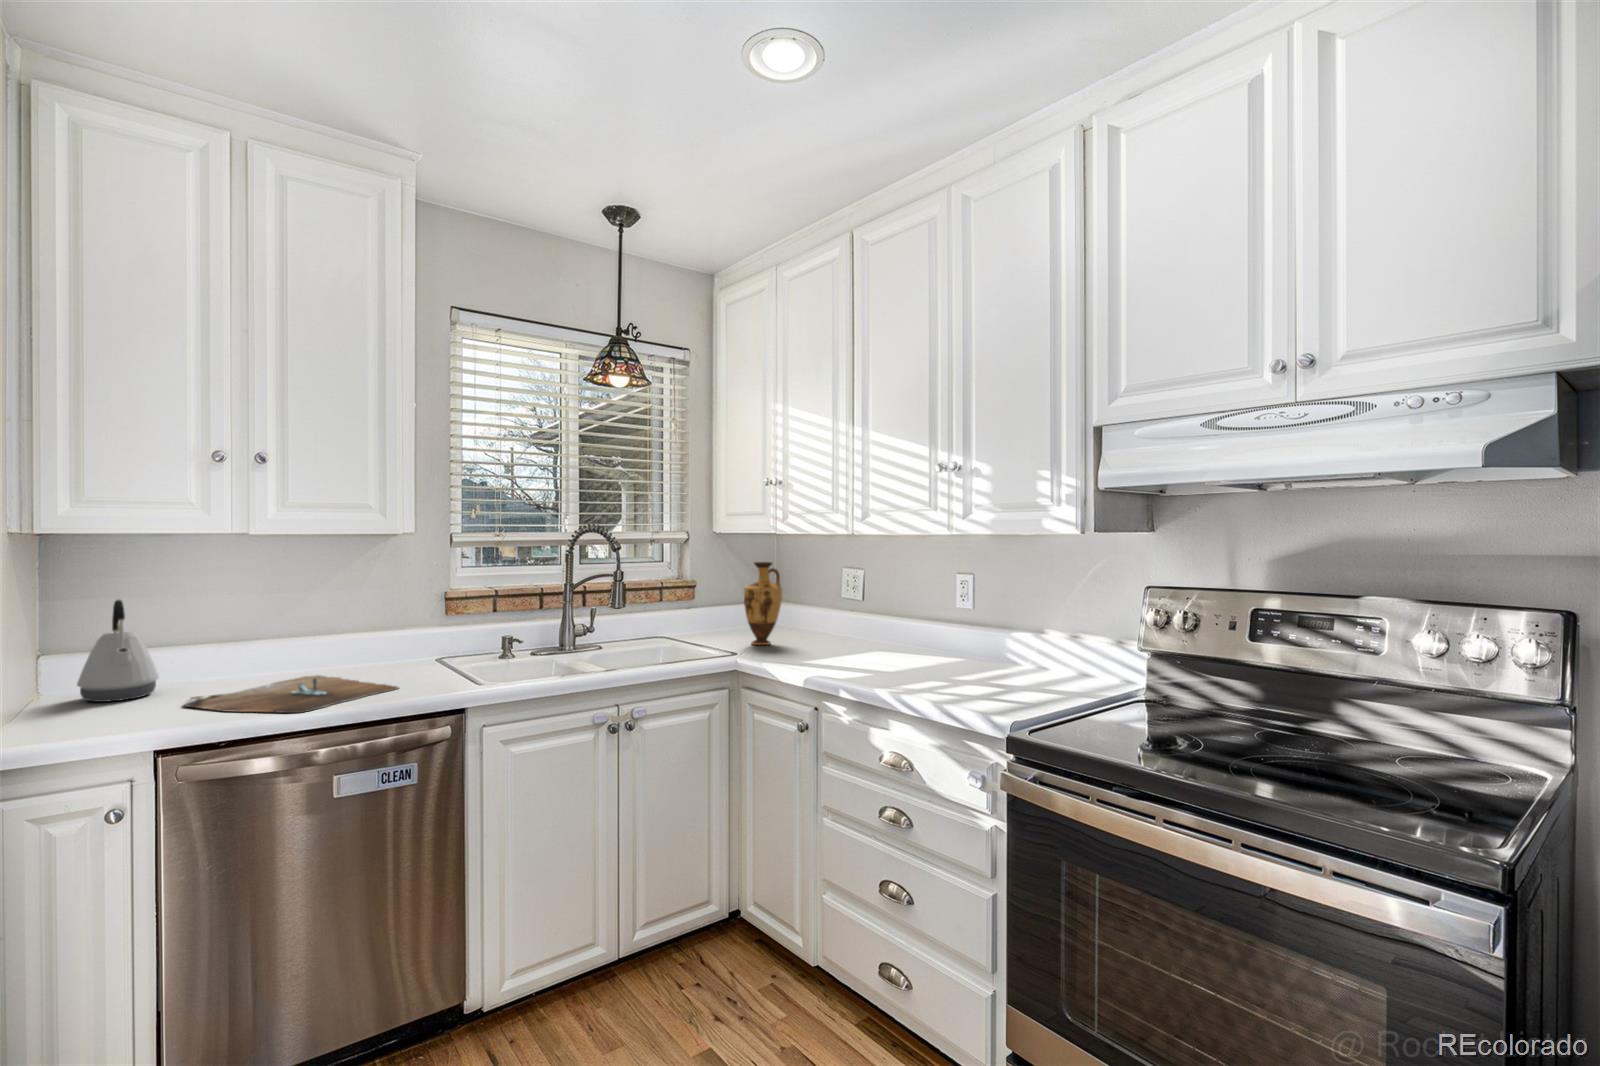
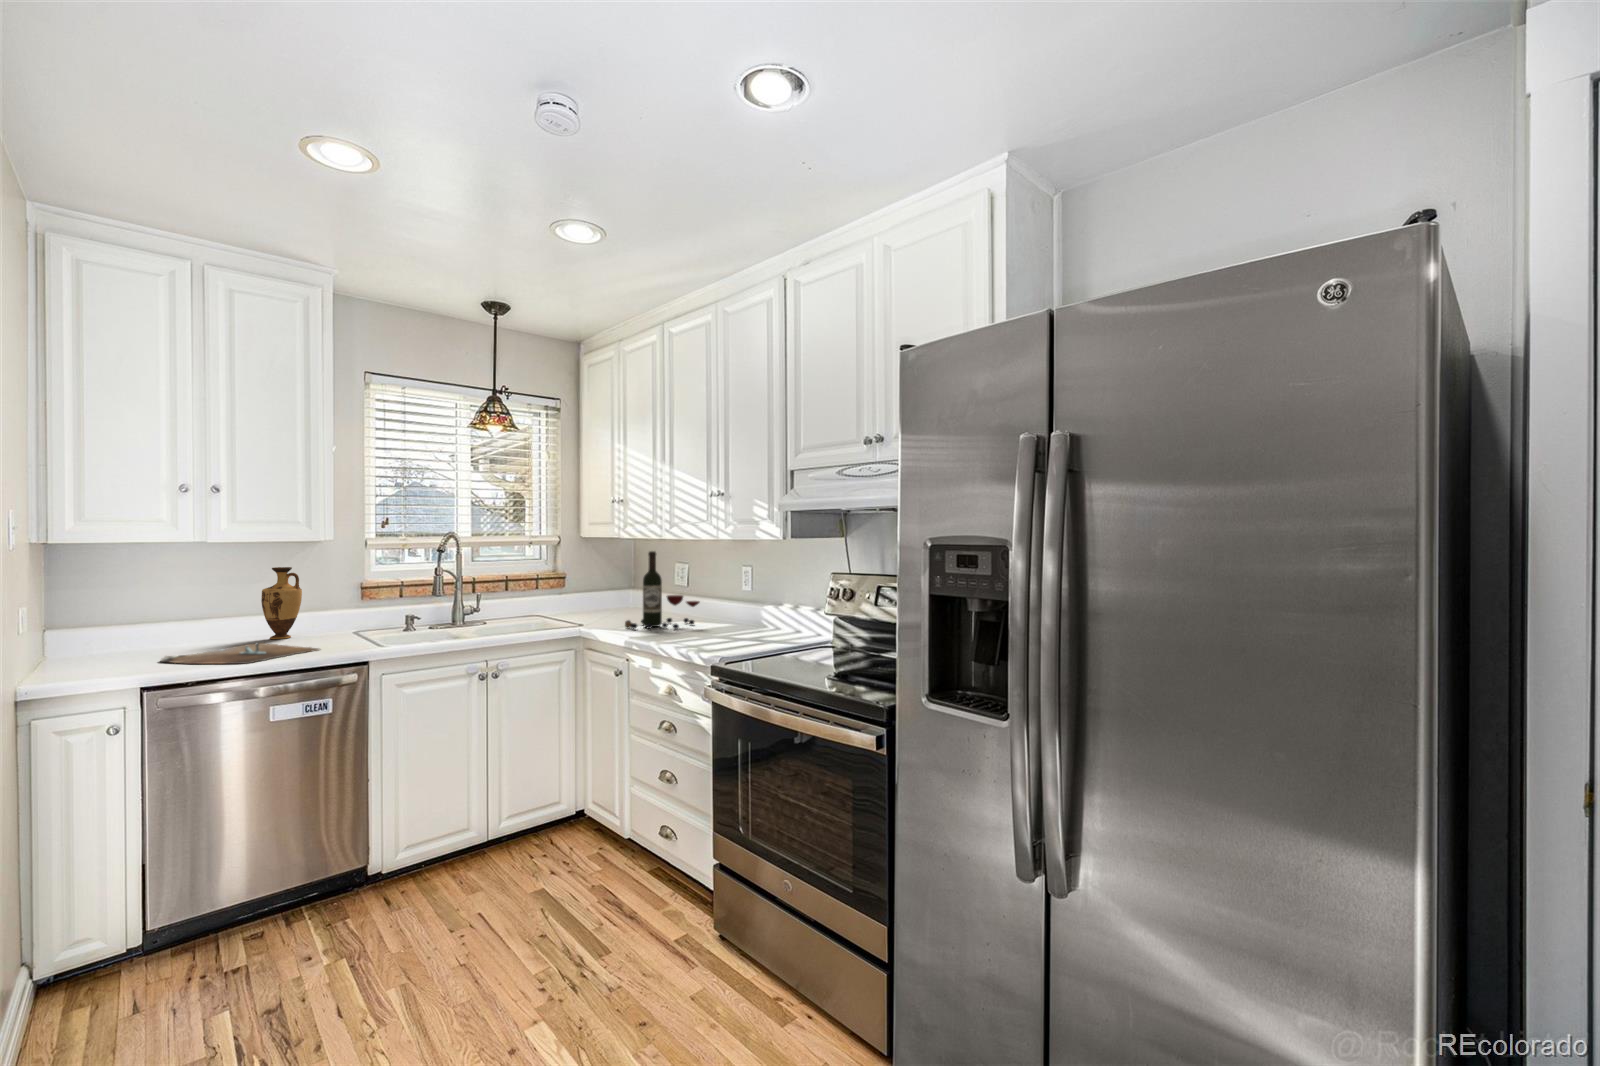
wine bottle: none [796,552,908,662] -> present [625,551,700,629]
vase: present [744,562,782,645] -> present [261,567,302,639]
kettle: present [77,600,159,702] -> none [77,589,138,661]

